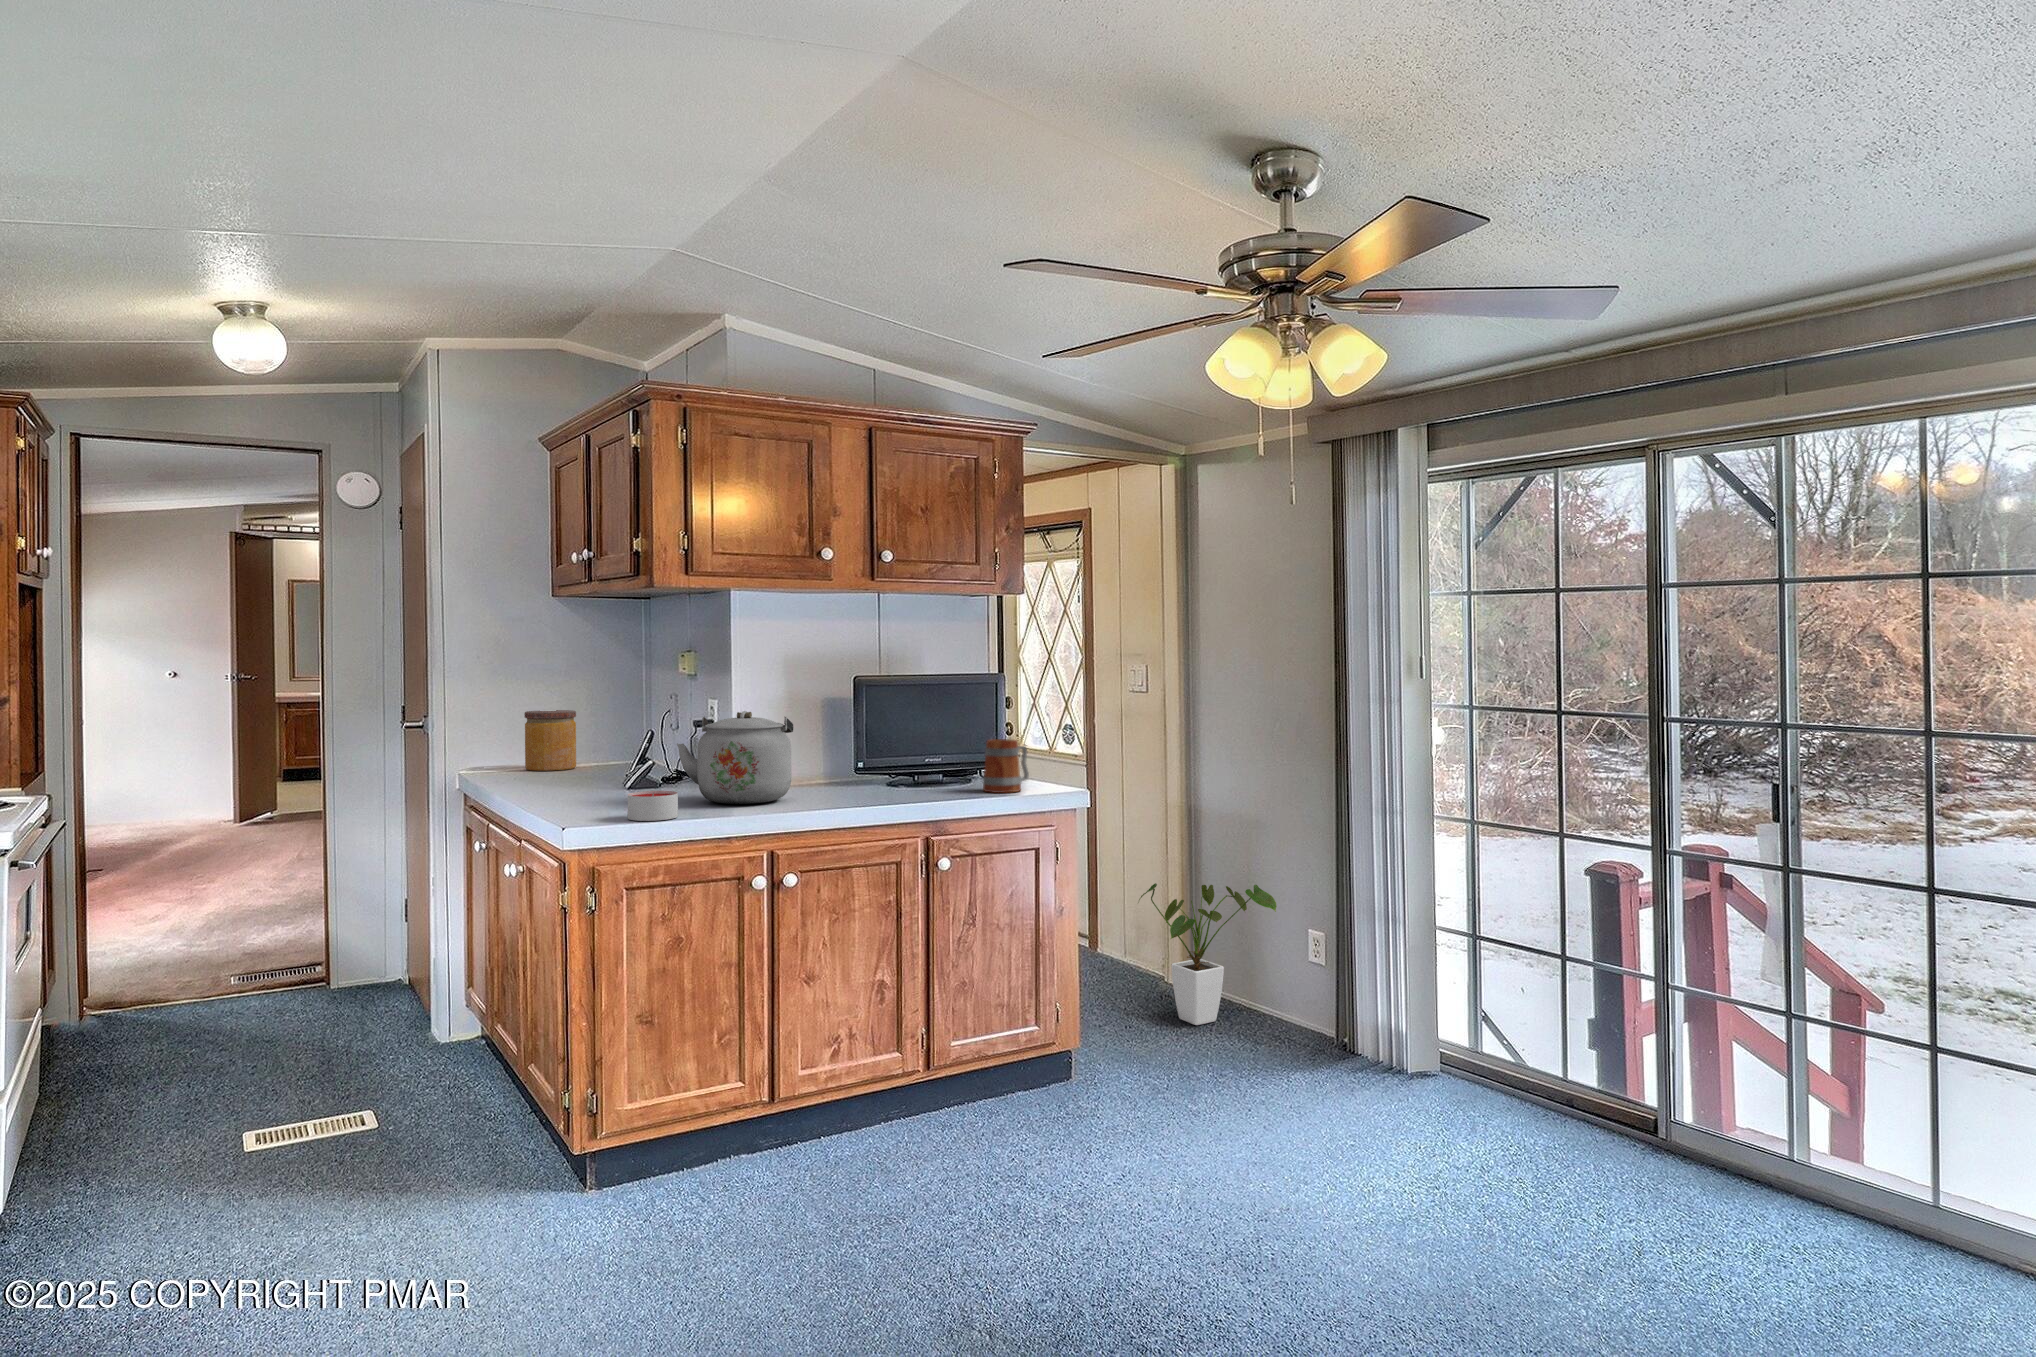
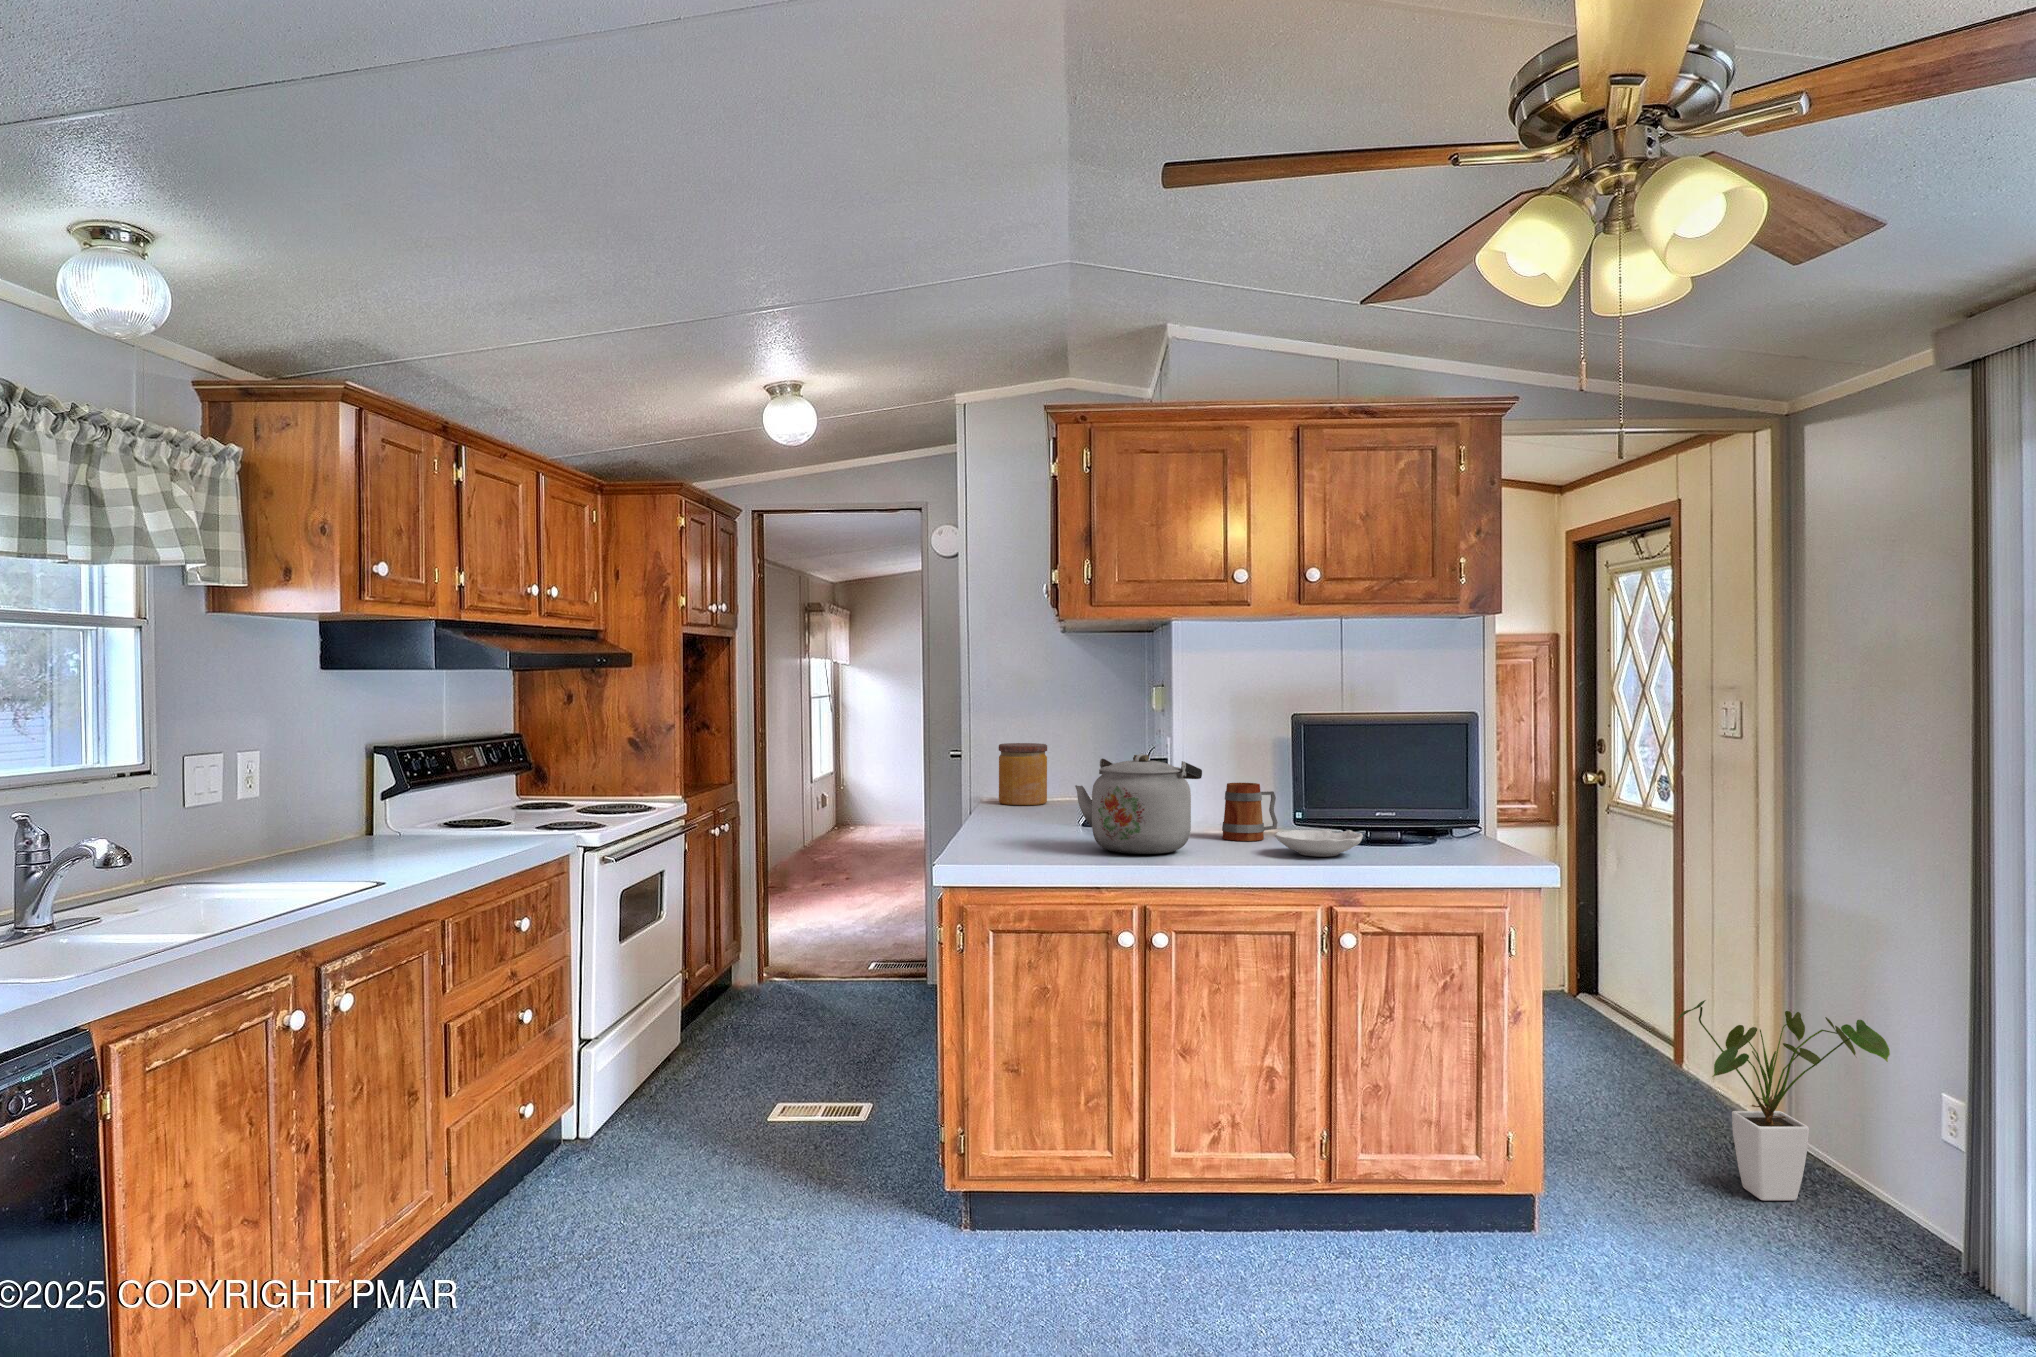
mug: present [982,739,1029,793] -> present [1222,783,1278,841]
bowl: none [861,771,937,795] -> present [1274,830,1363,857]
candle: present [628,791,678,821] -> none [1000,833,1049,864]

